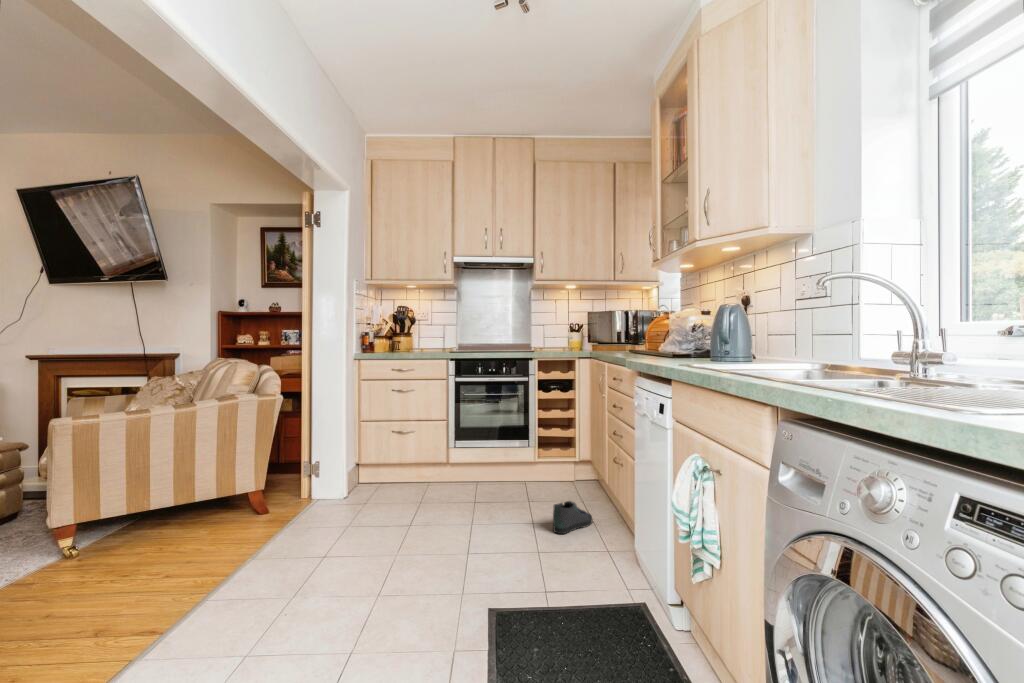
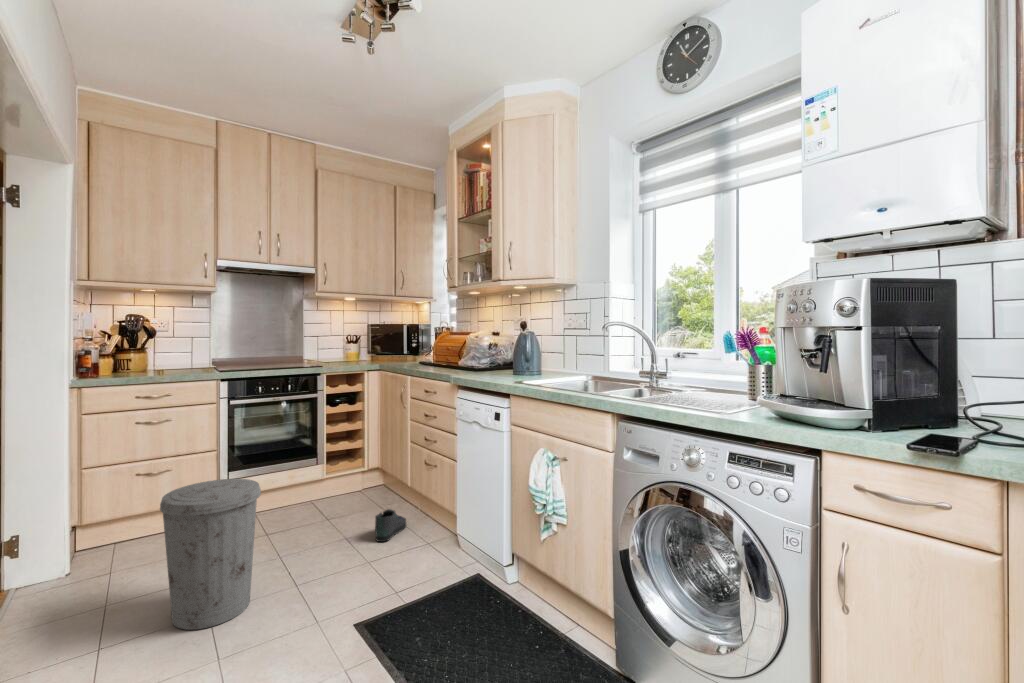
trash can: none [354,441,432,567] -> present [160,479,261,630]

